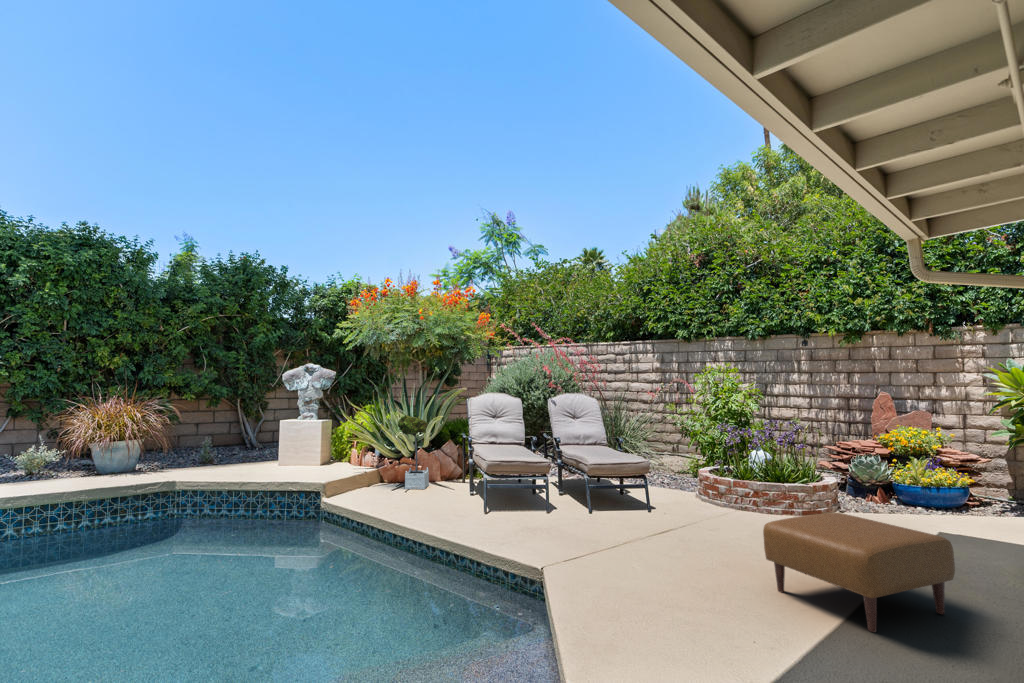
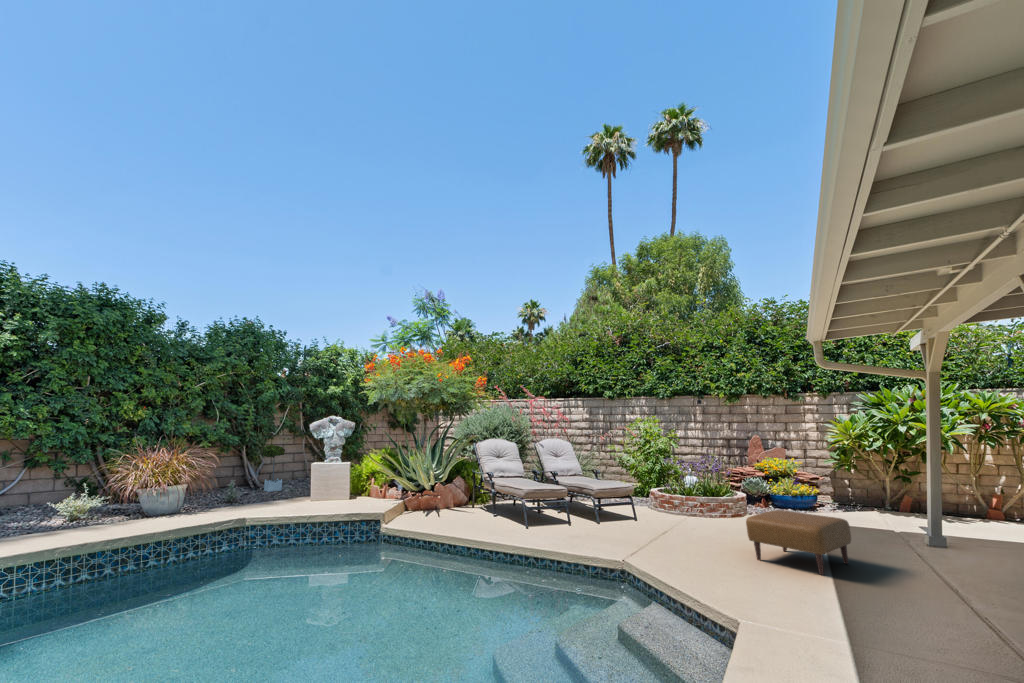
potted tree: present [398,415,429,489] -> present [263,444,285,492]

